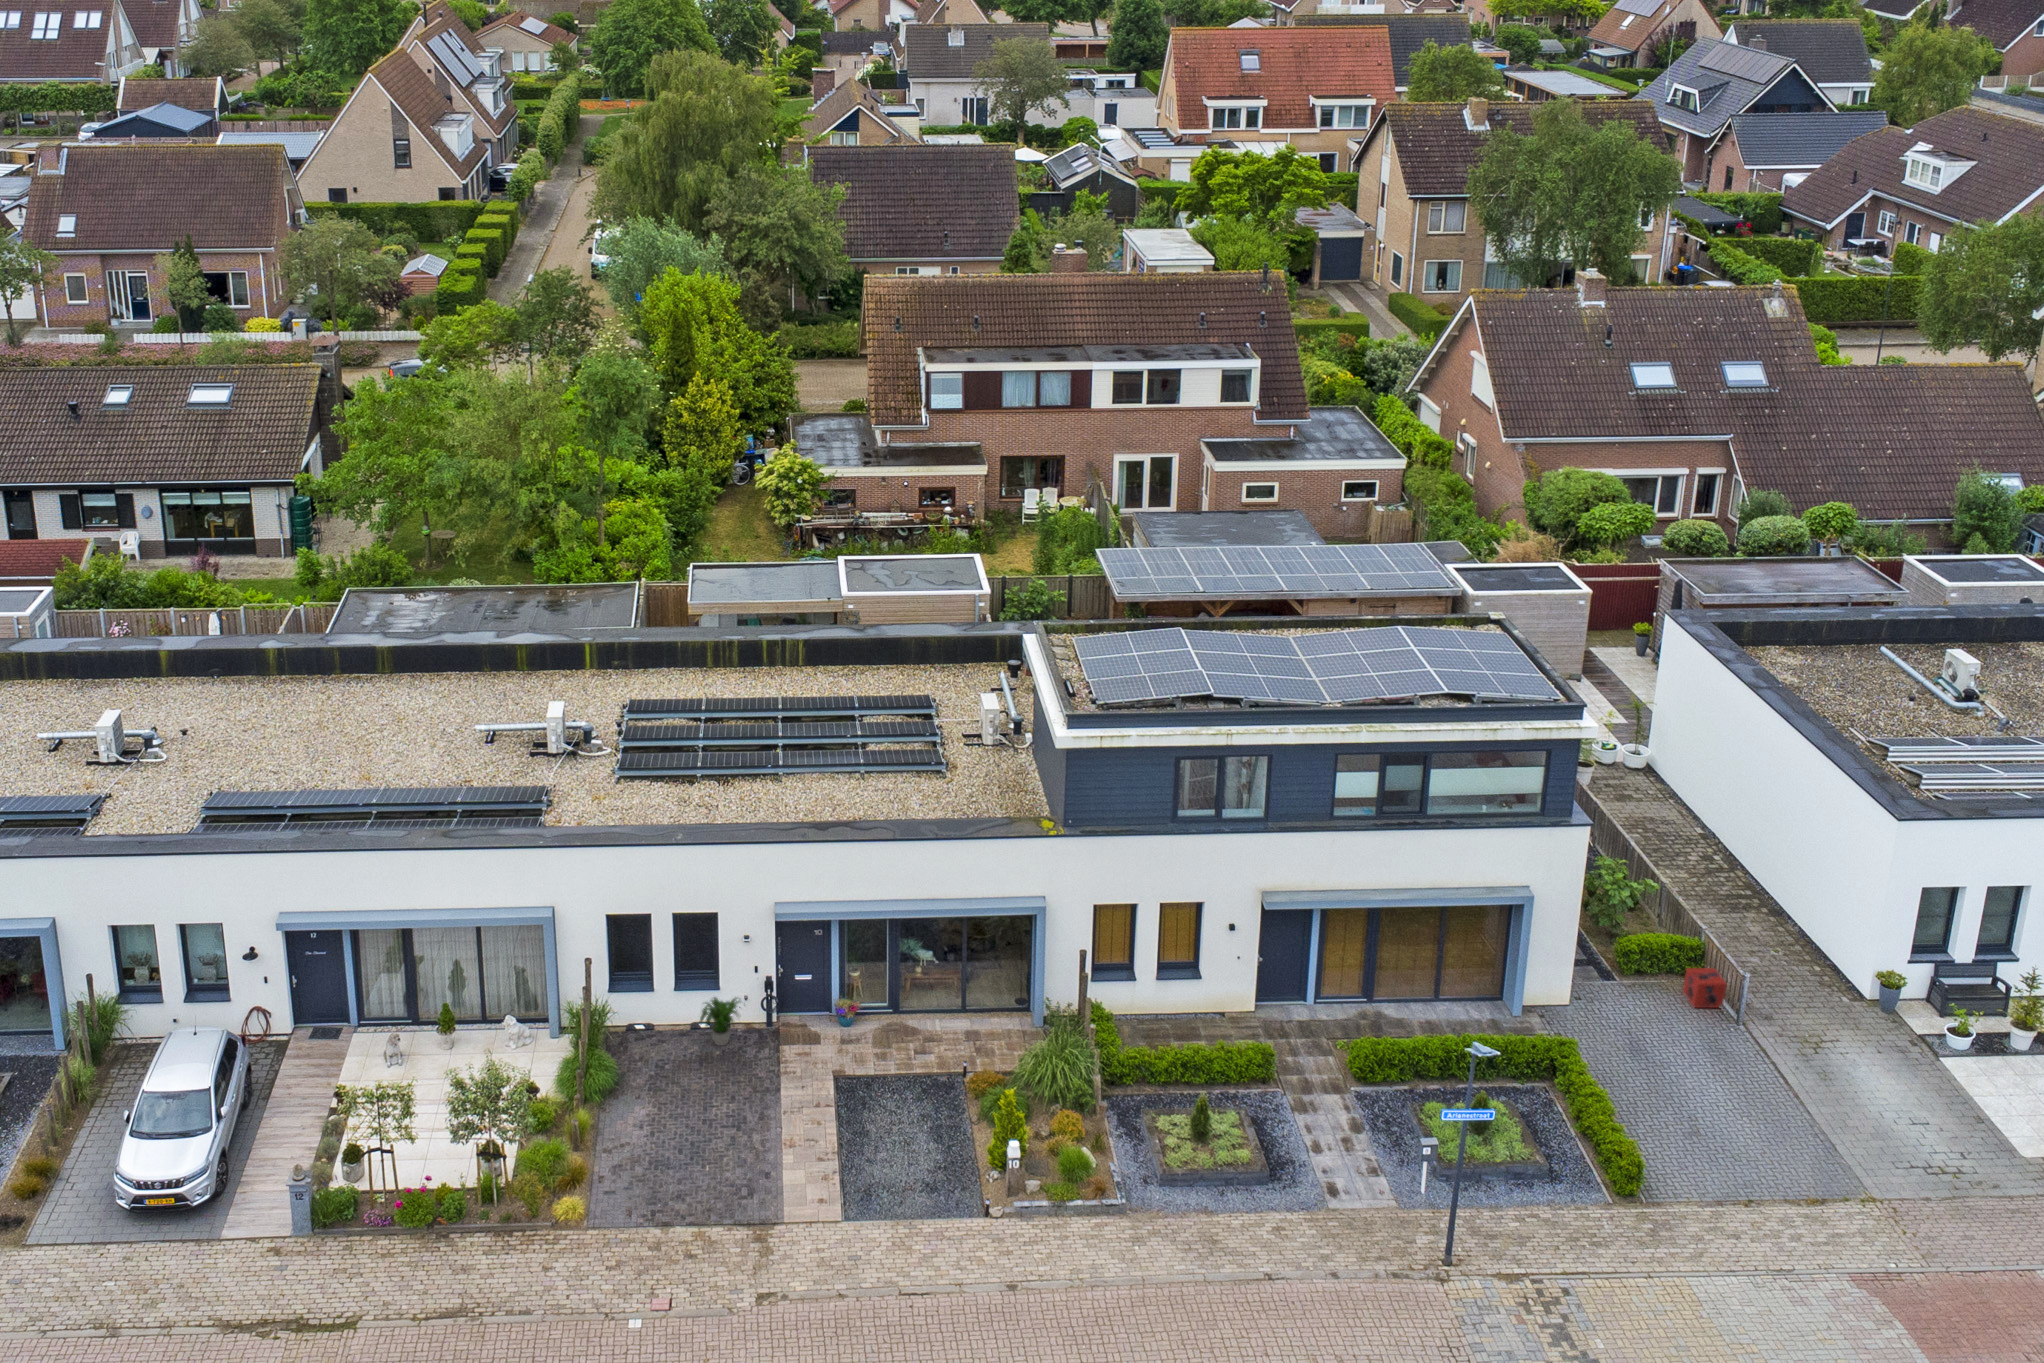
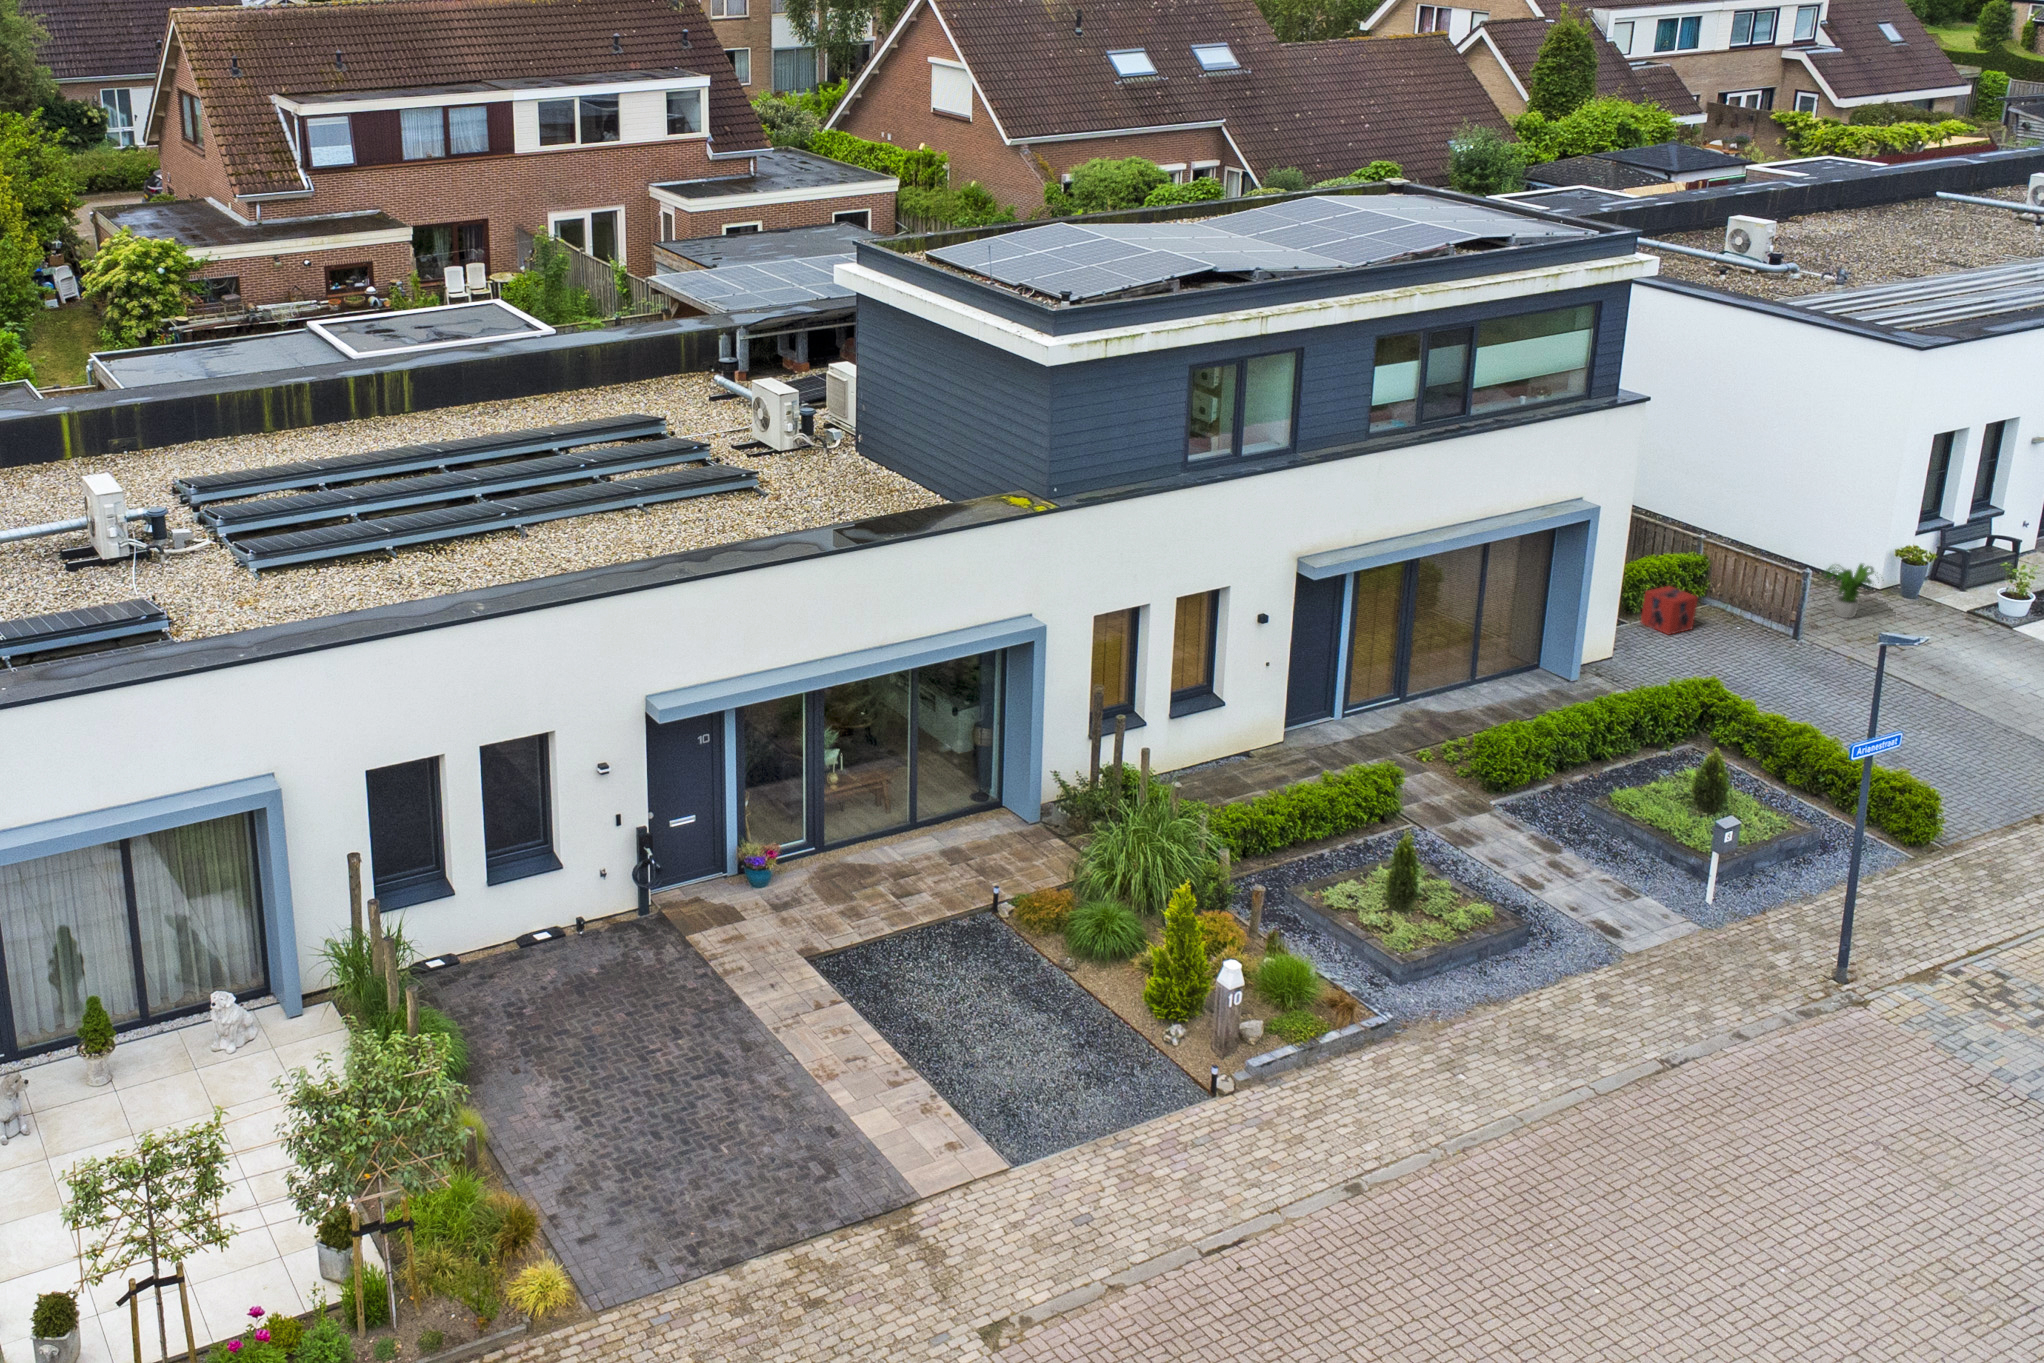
potted plant: present [700,997,741,1046] -> present [1825,564,1874,618]

